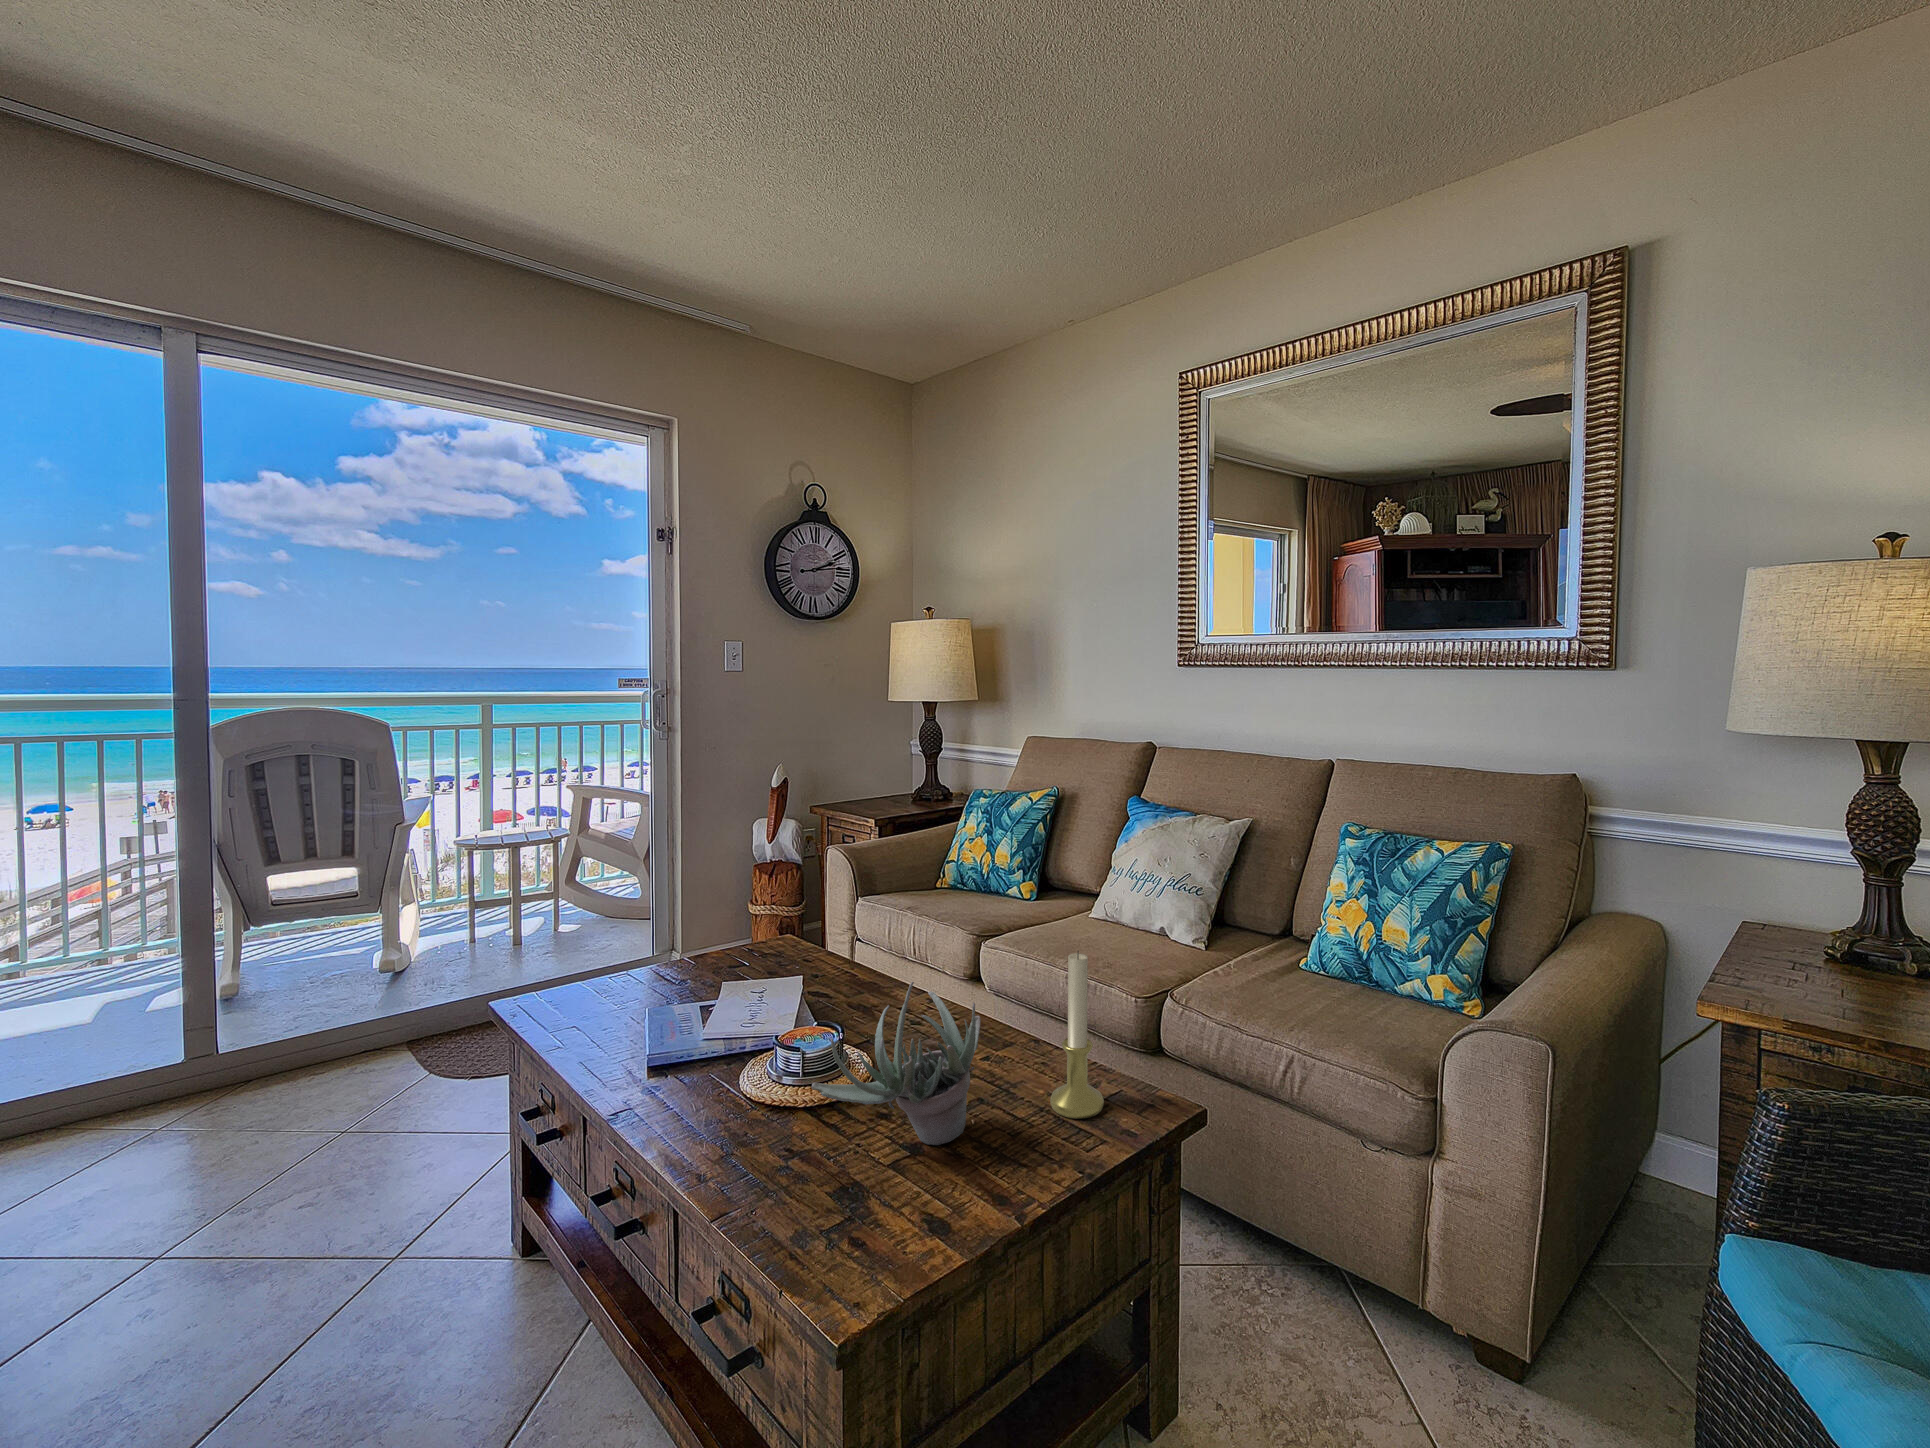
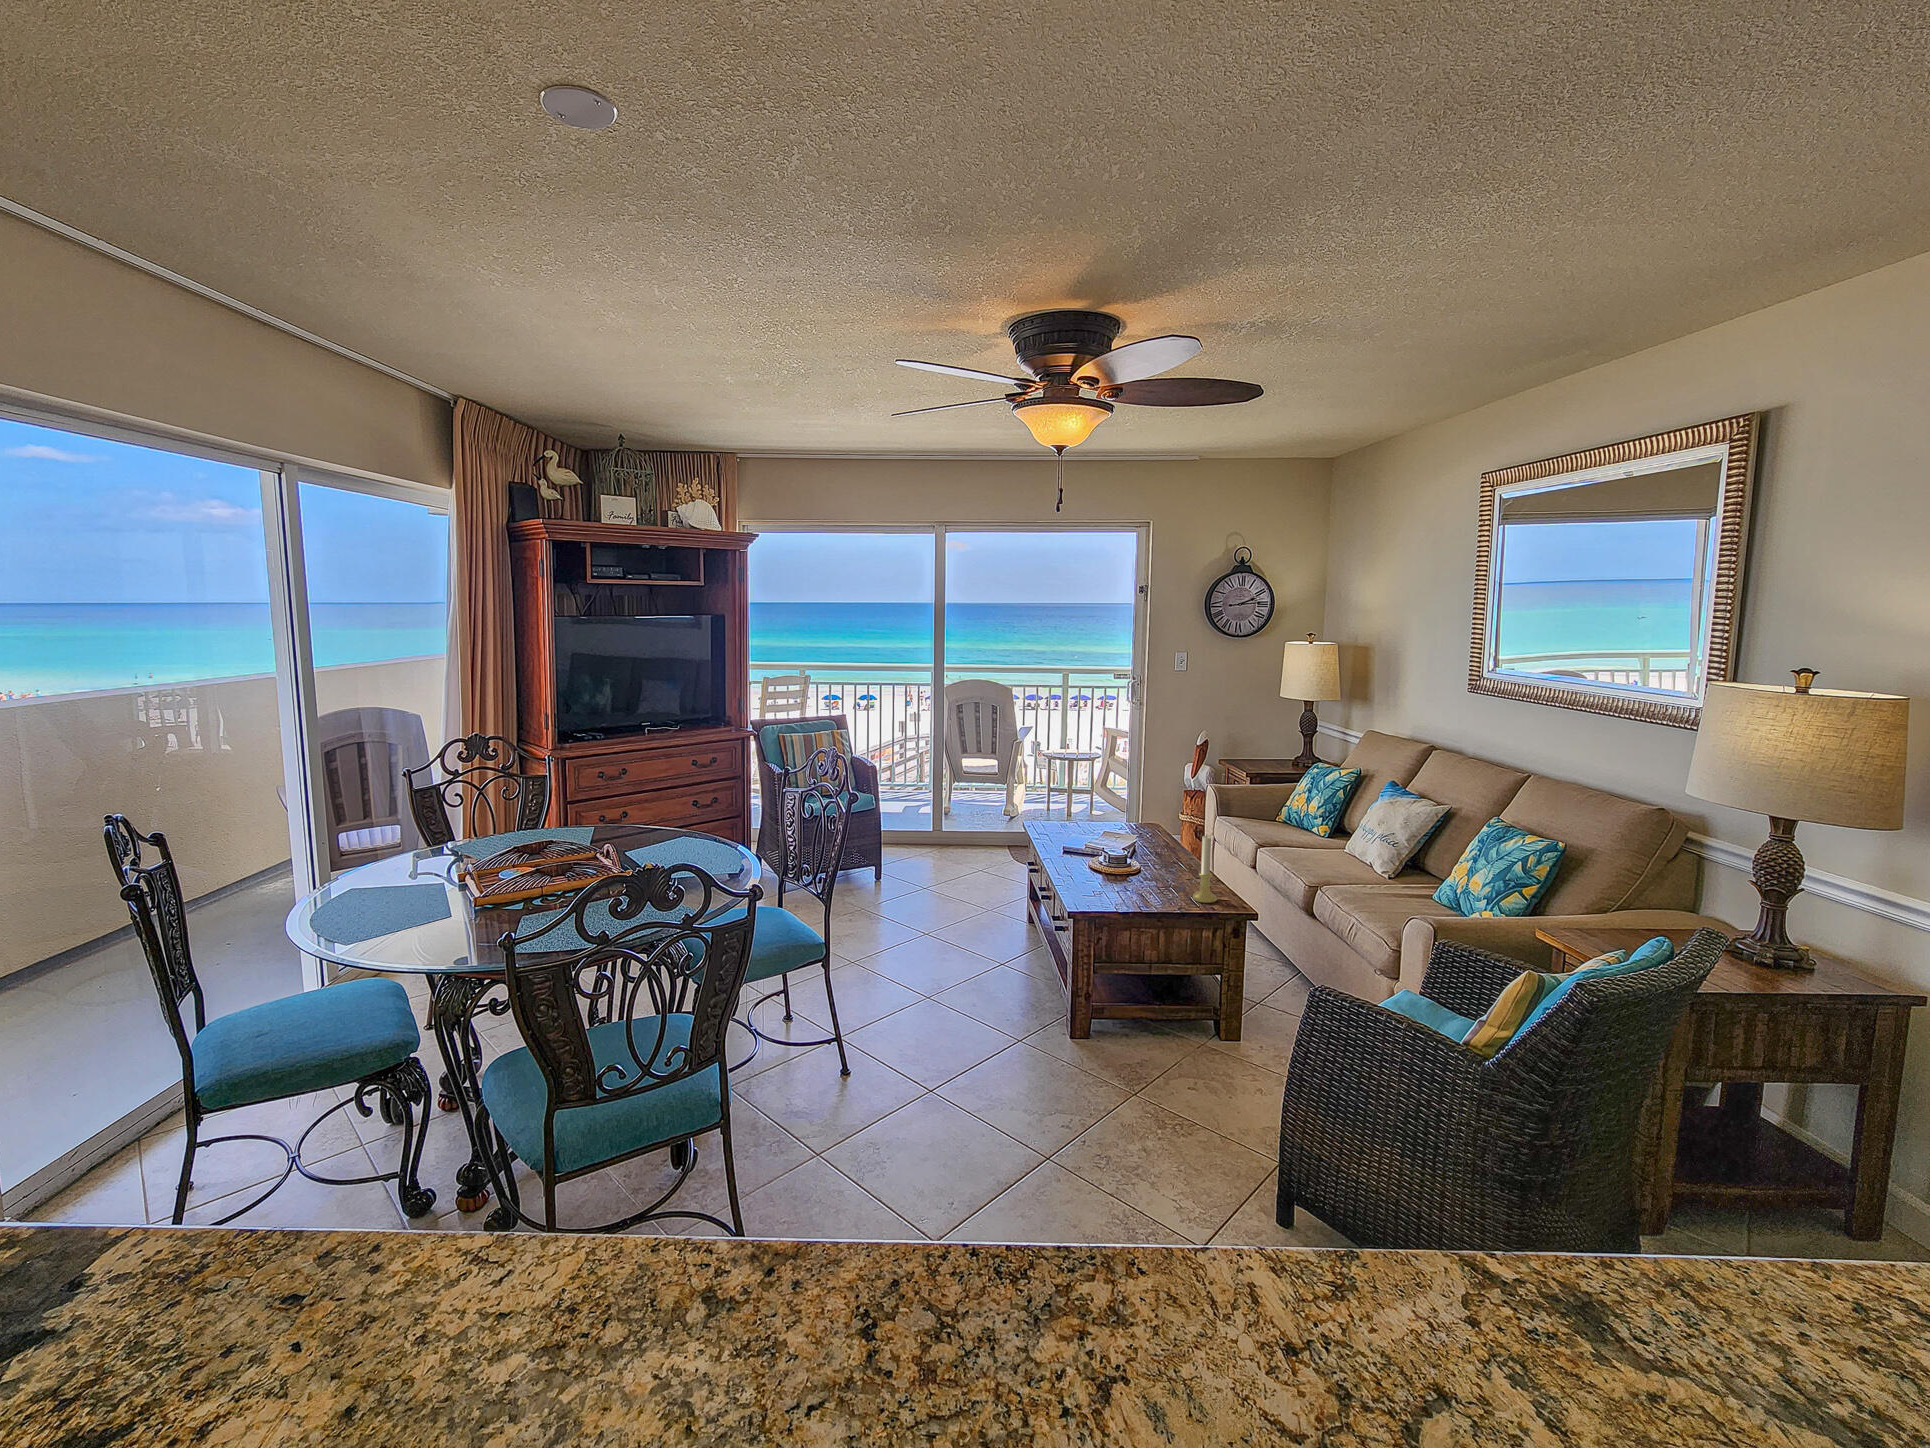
succulent plant: present [811,982,981,1145] -> none [1093,829,1160,893]

